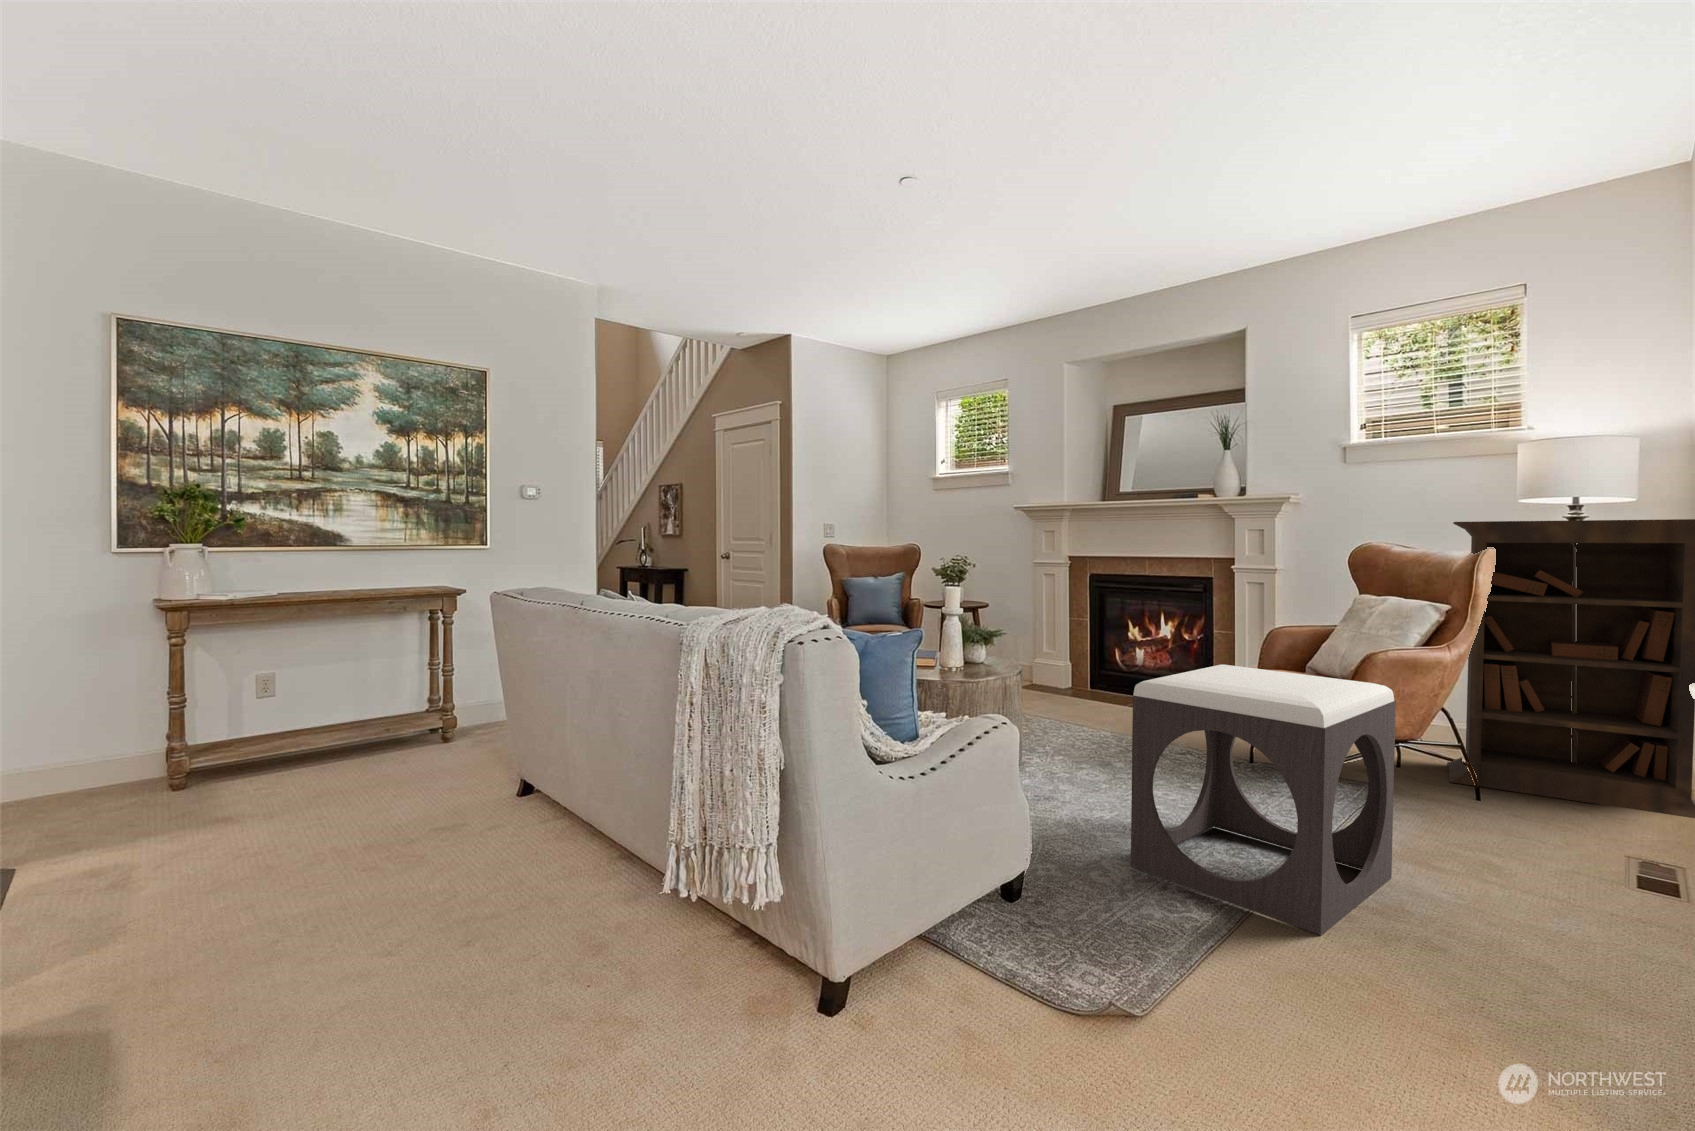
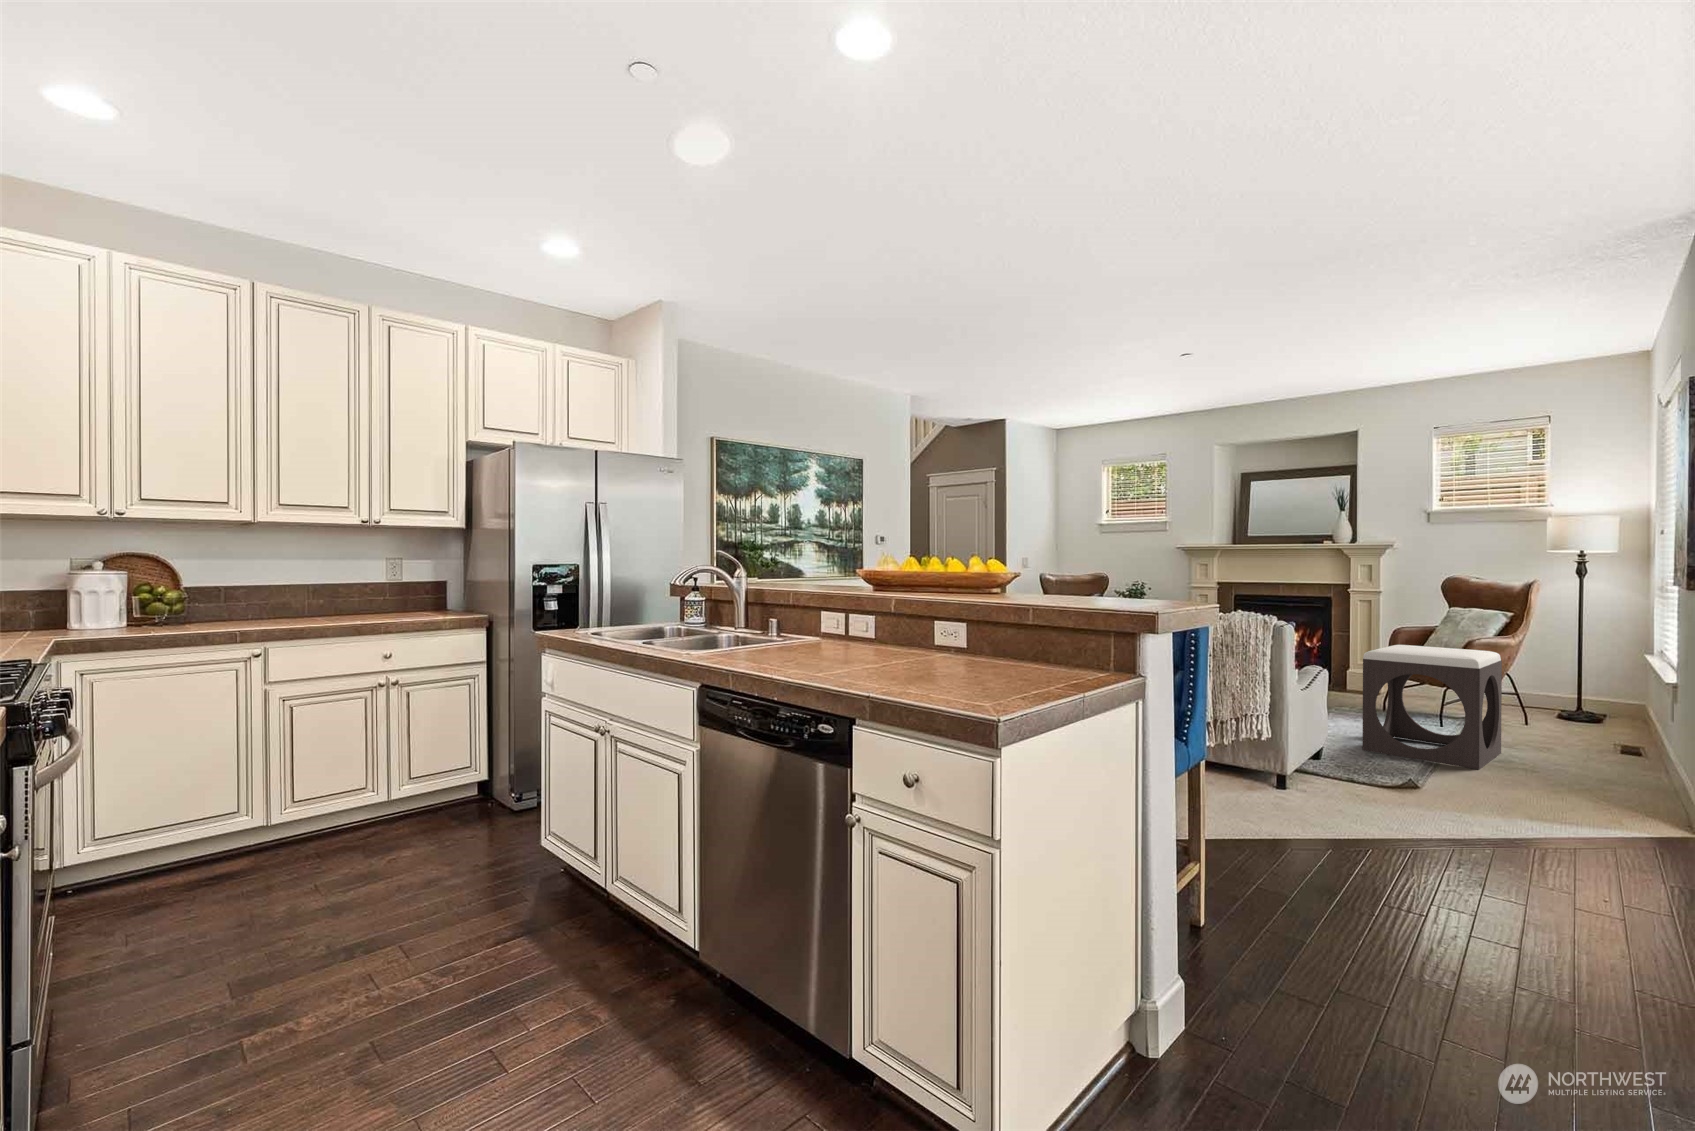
bookcase: present [1448,519,1695,818] -> none [1506,564,1671,733]

